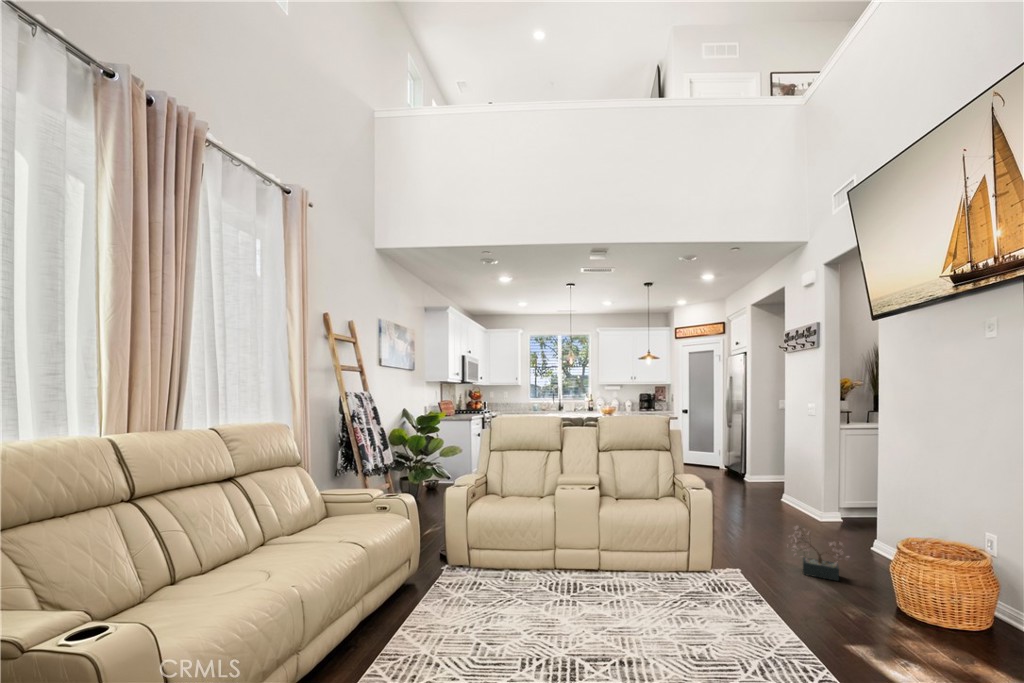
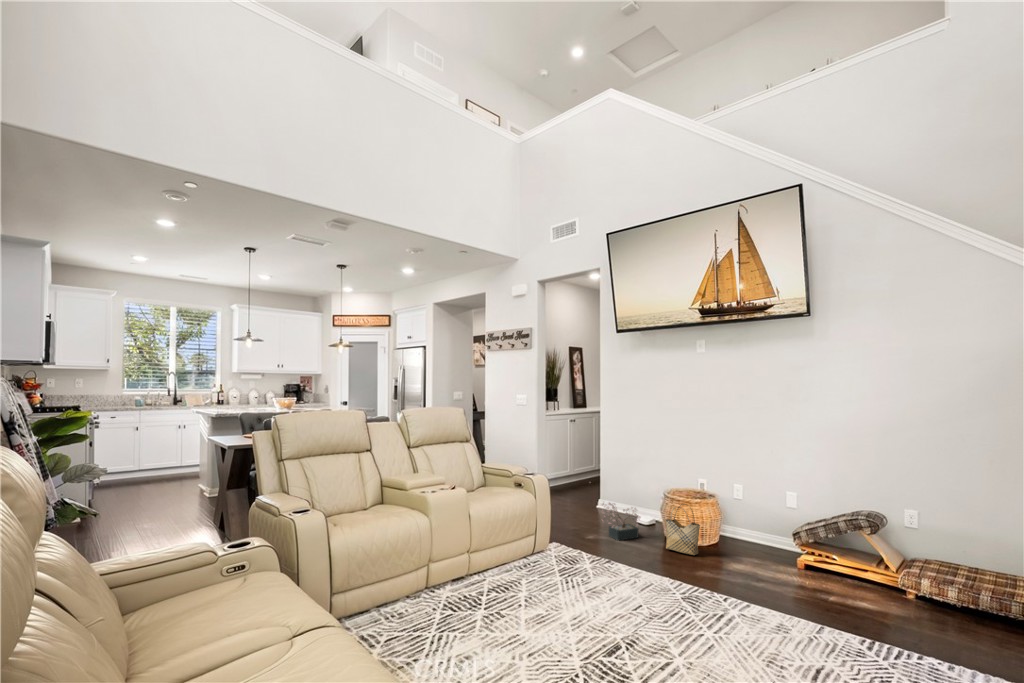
woven basket: none [844,541,888,614] -> present [666,504,700,555]

